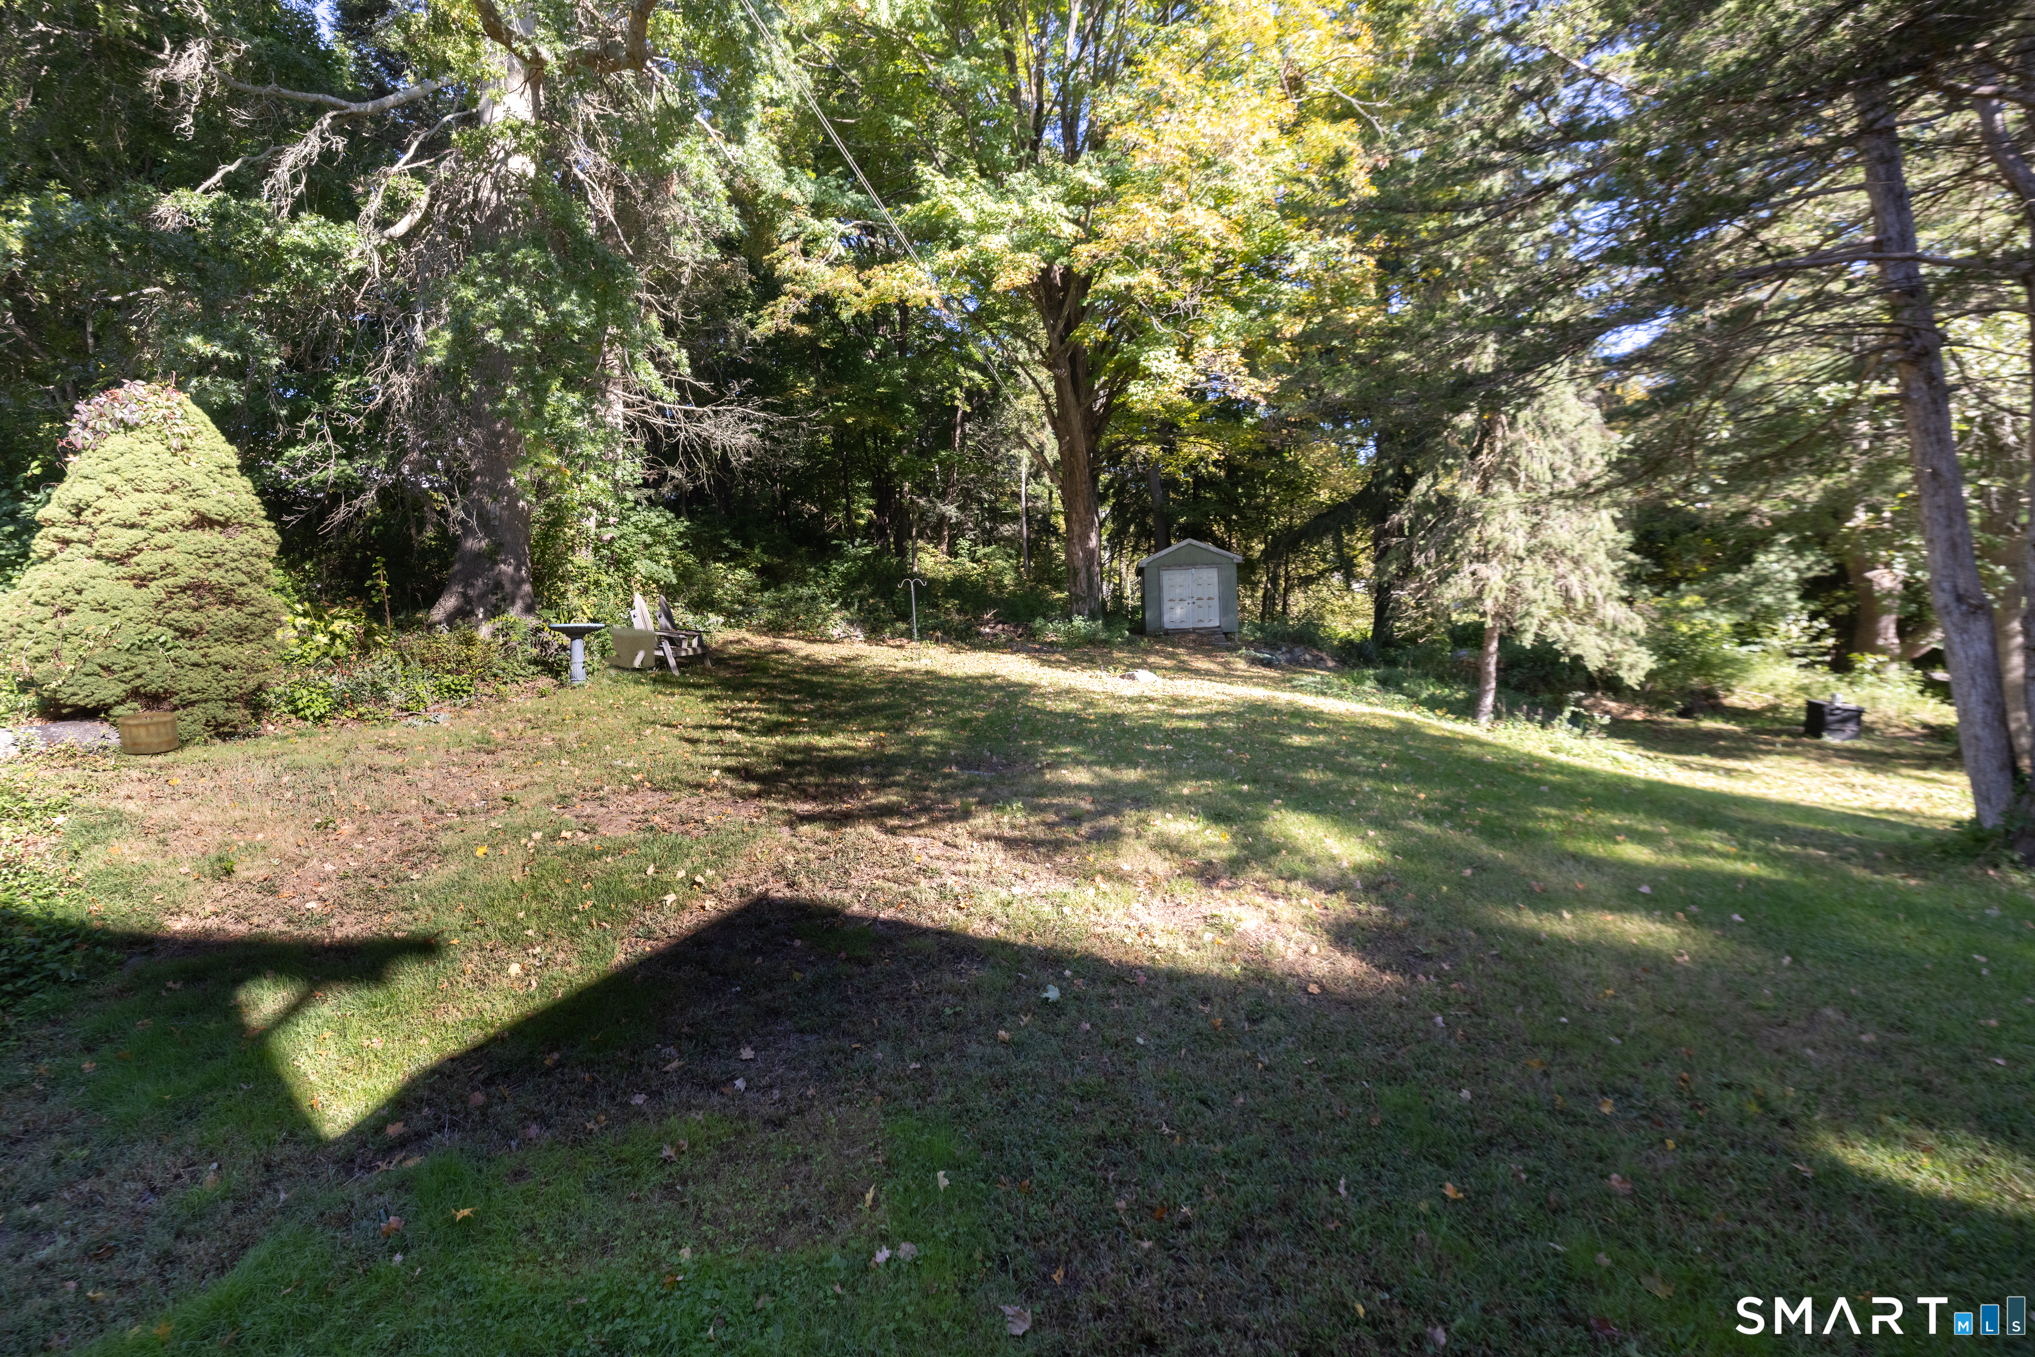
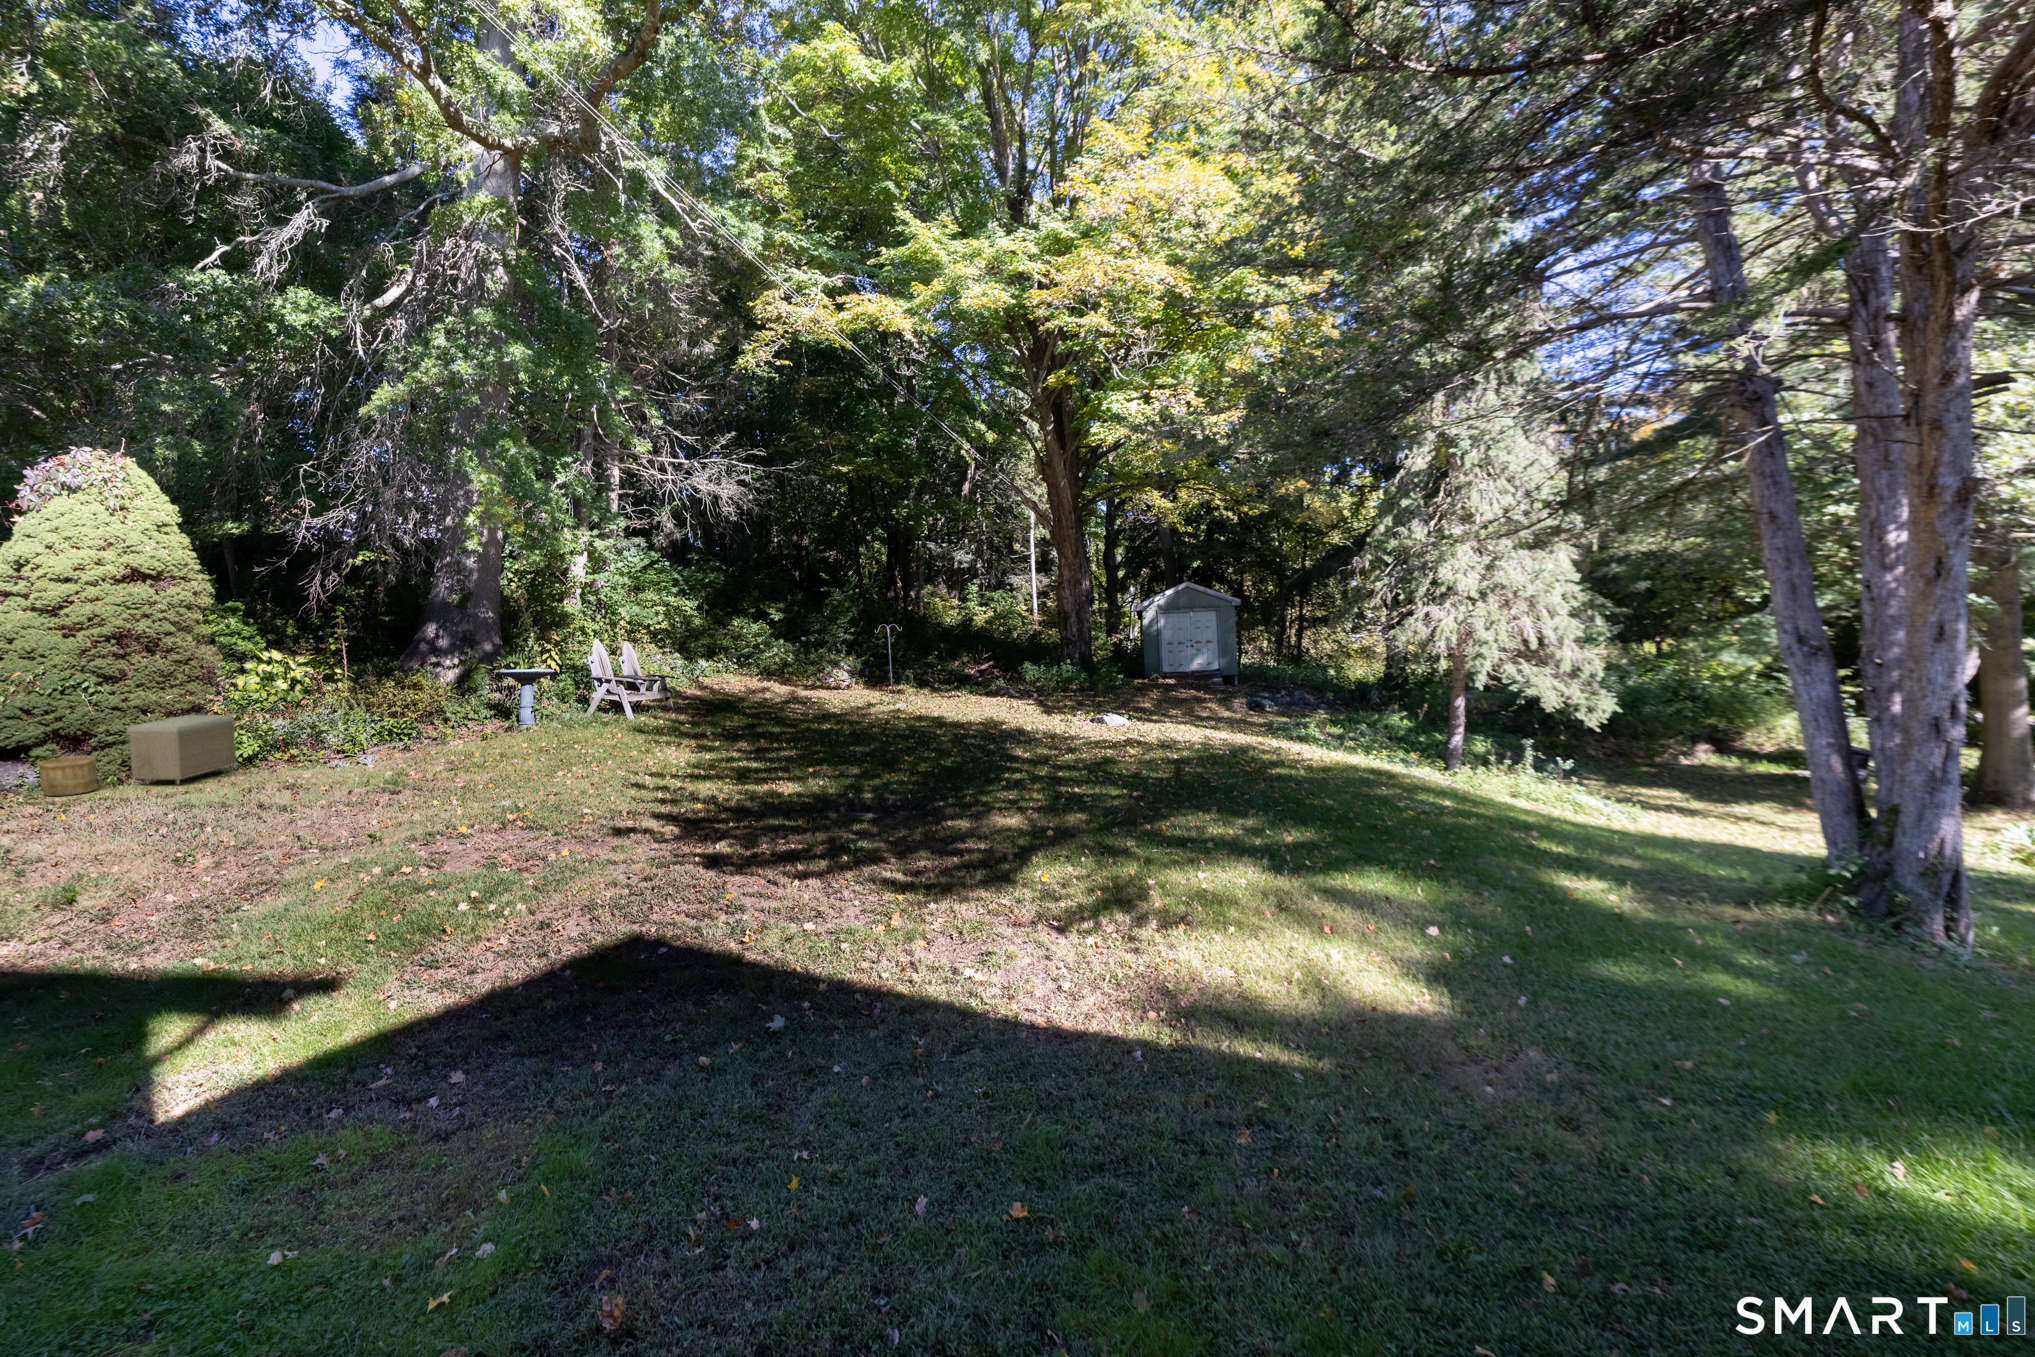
storage bench: present [604,628,656,670] -> present [127,715,236,784]

